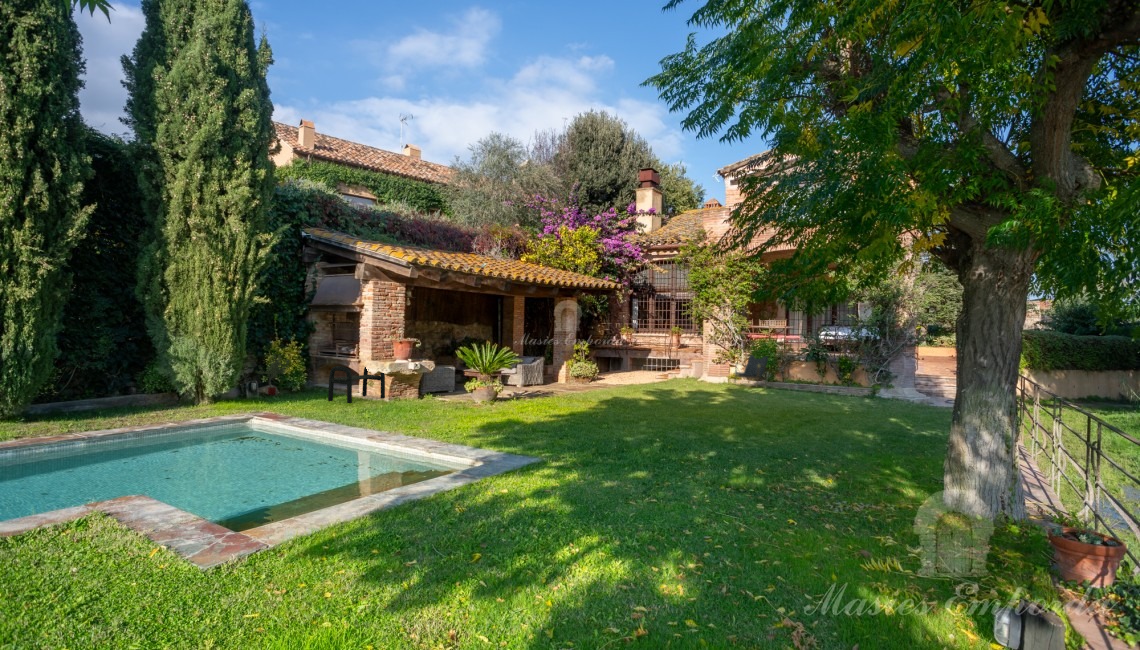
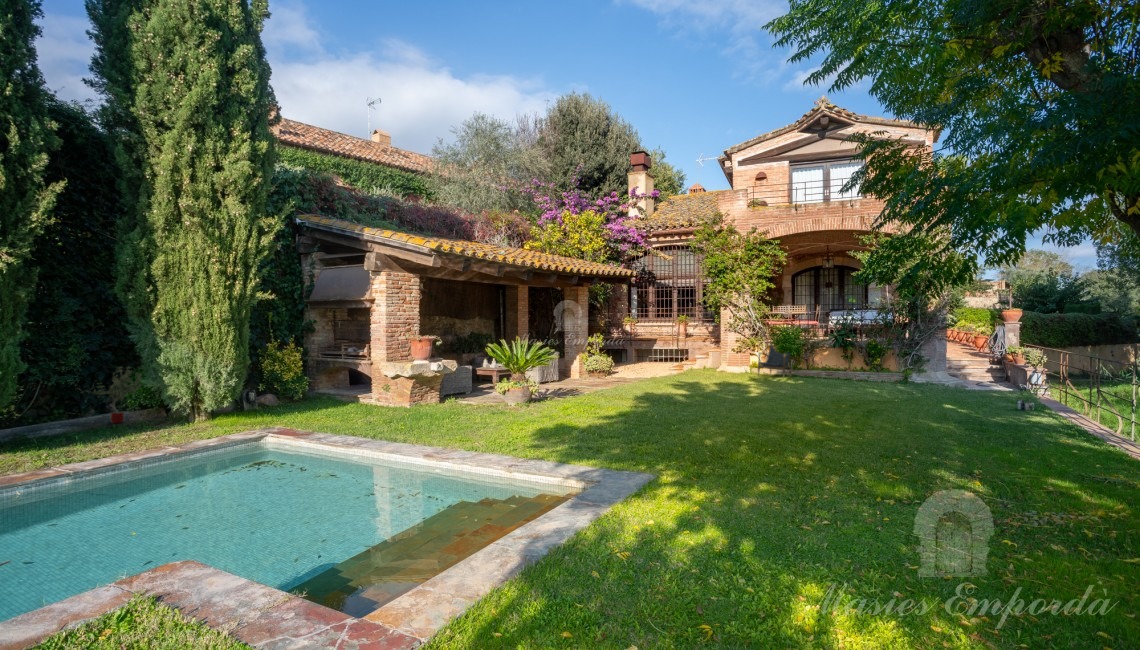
potted tree: present [258,356,289,395] -> present [93,367,141,424]
bench: present [328,366,385,403] -> none [345,366,407,413]

